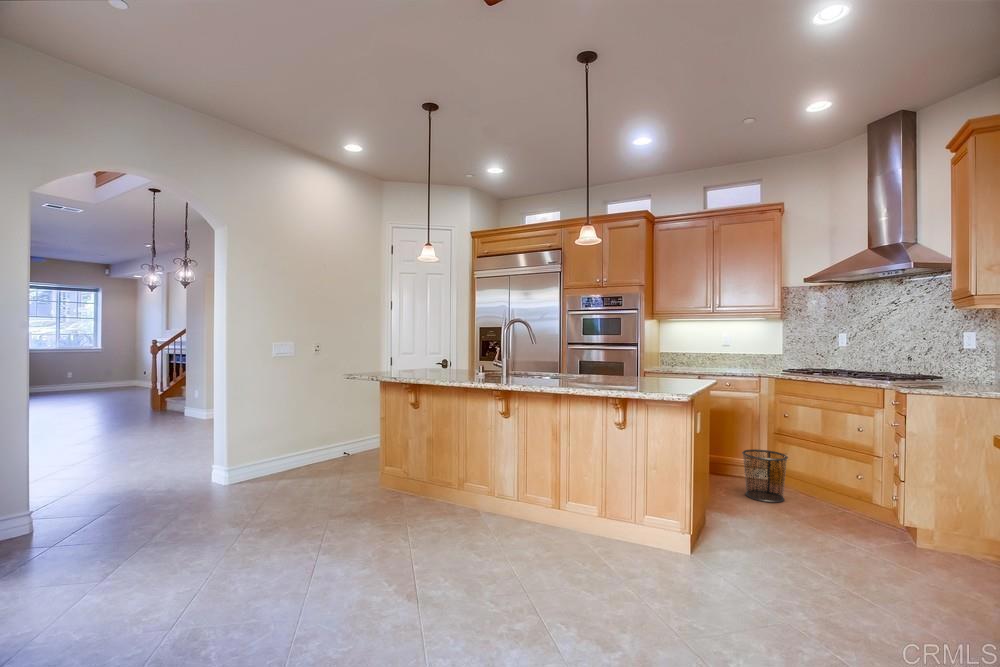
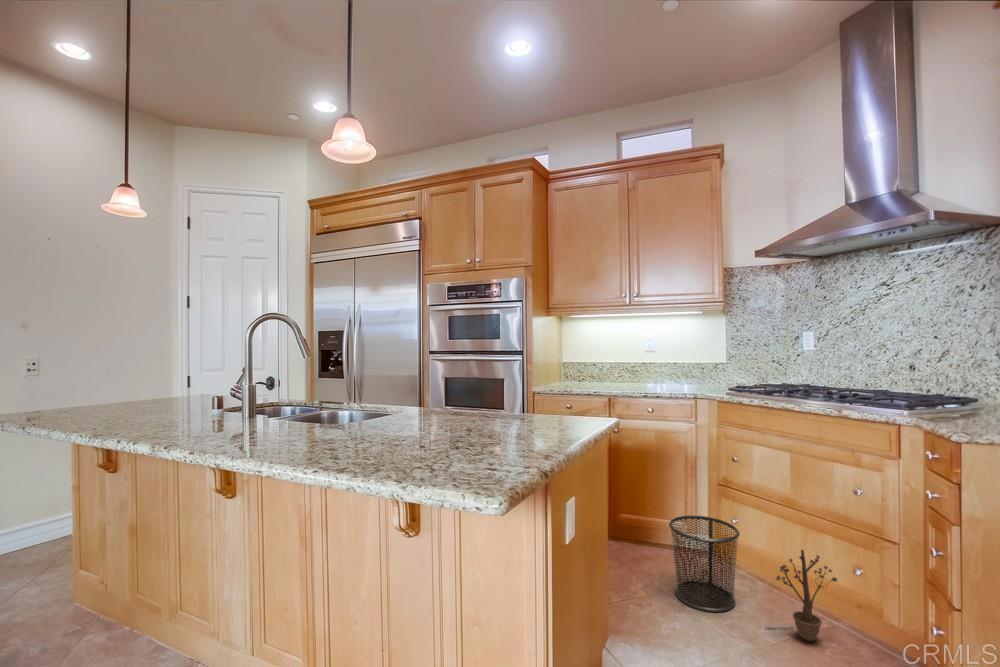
decorative plant: none [802,462,847,515] -> present [765,550,837,641]

